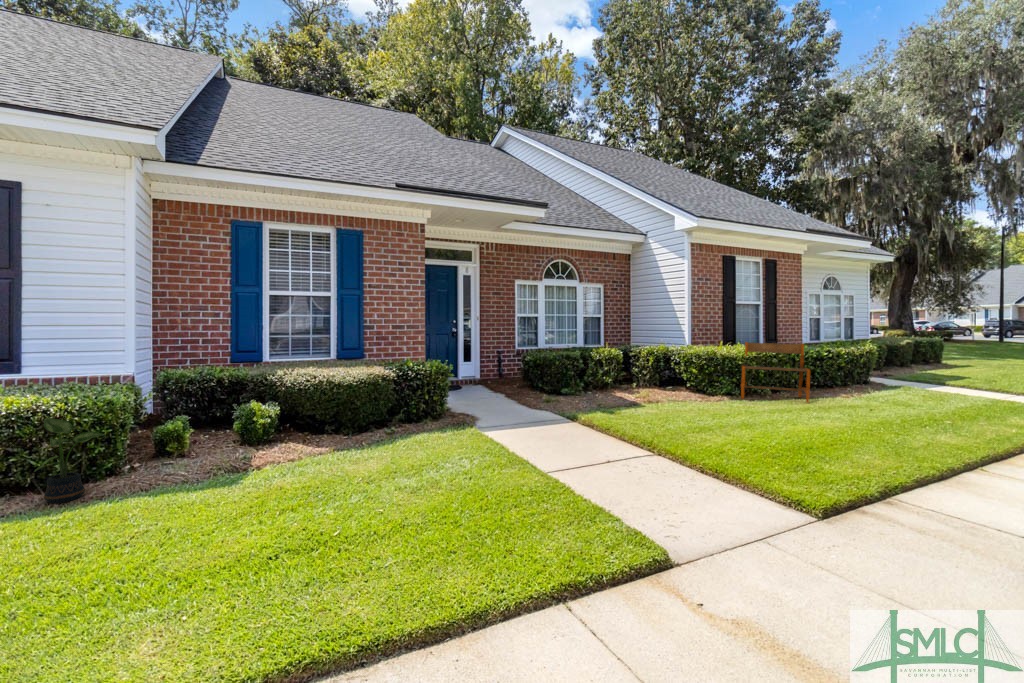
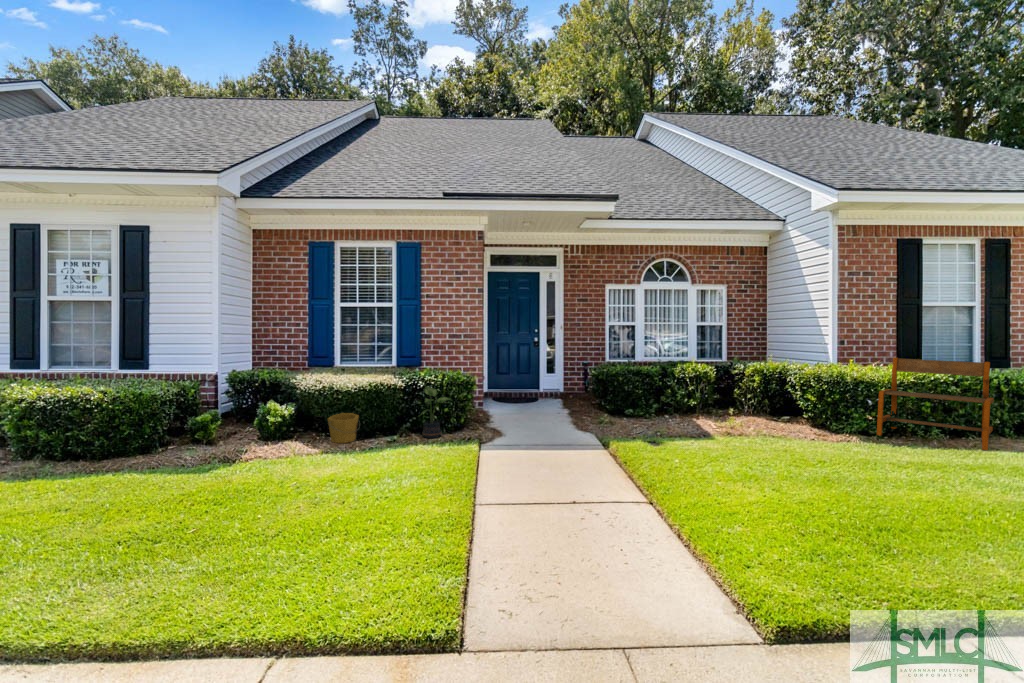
bucket: none [316,409,348,442] -> present [328,413,359,443]
potted plant: present [34,418,105,503] -> present [421,386,452,438]

